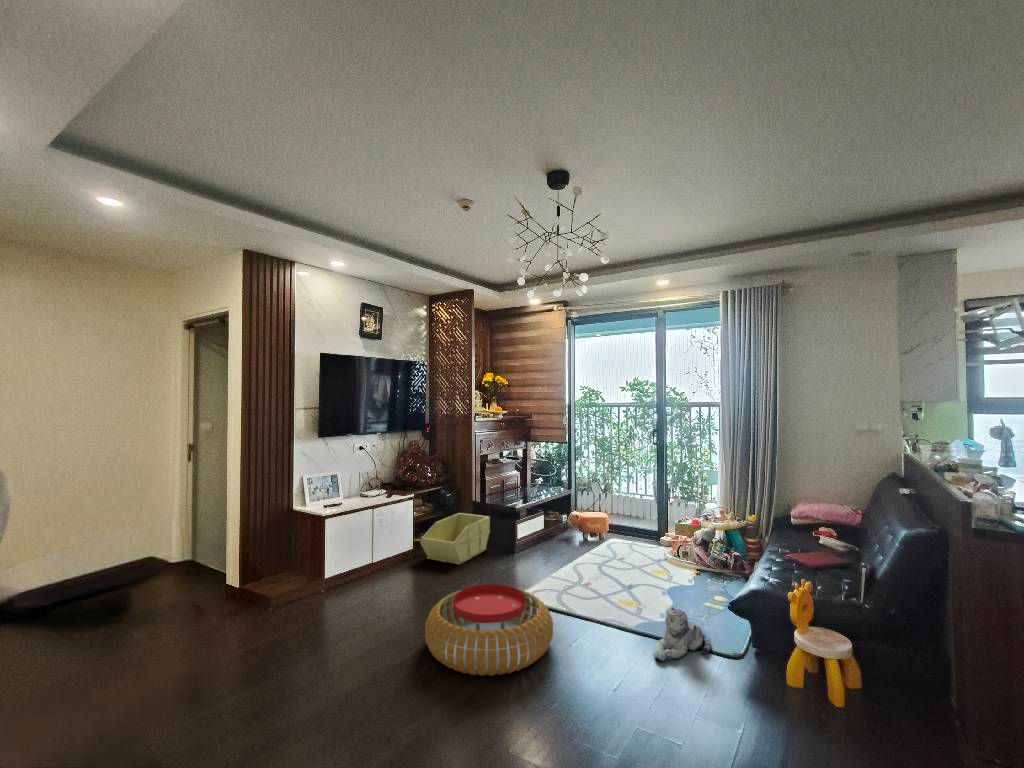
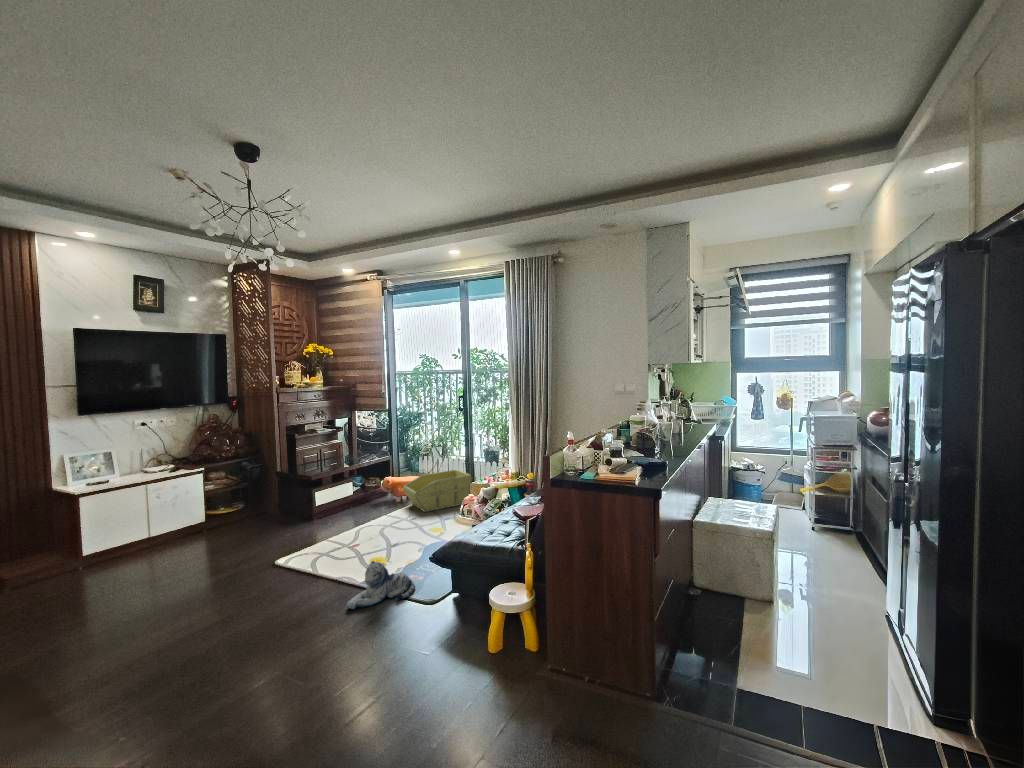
storage bin: present [420,513,490,564] -> present [403,470,472,512]
pouf: present [425,584,553,676] -> none [121,550,268,635]

